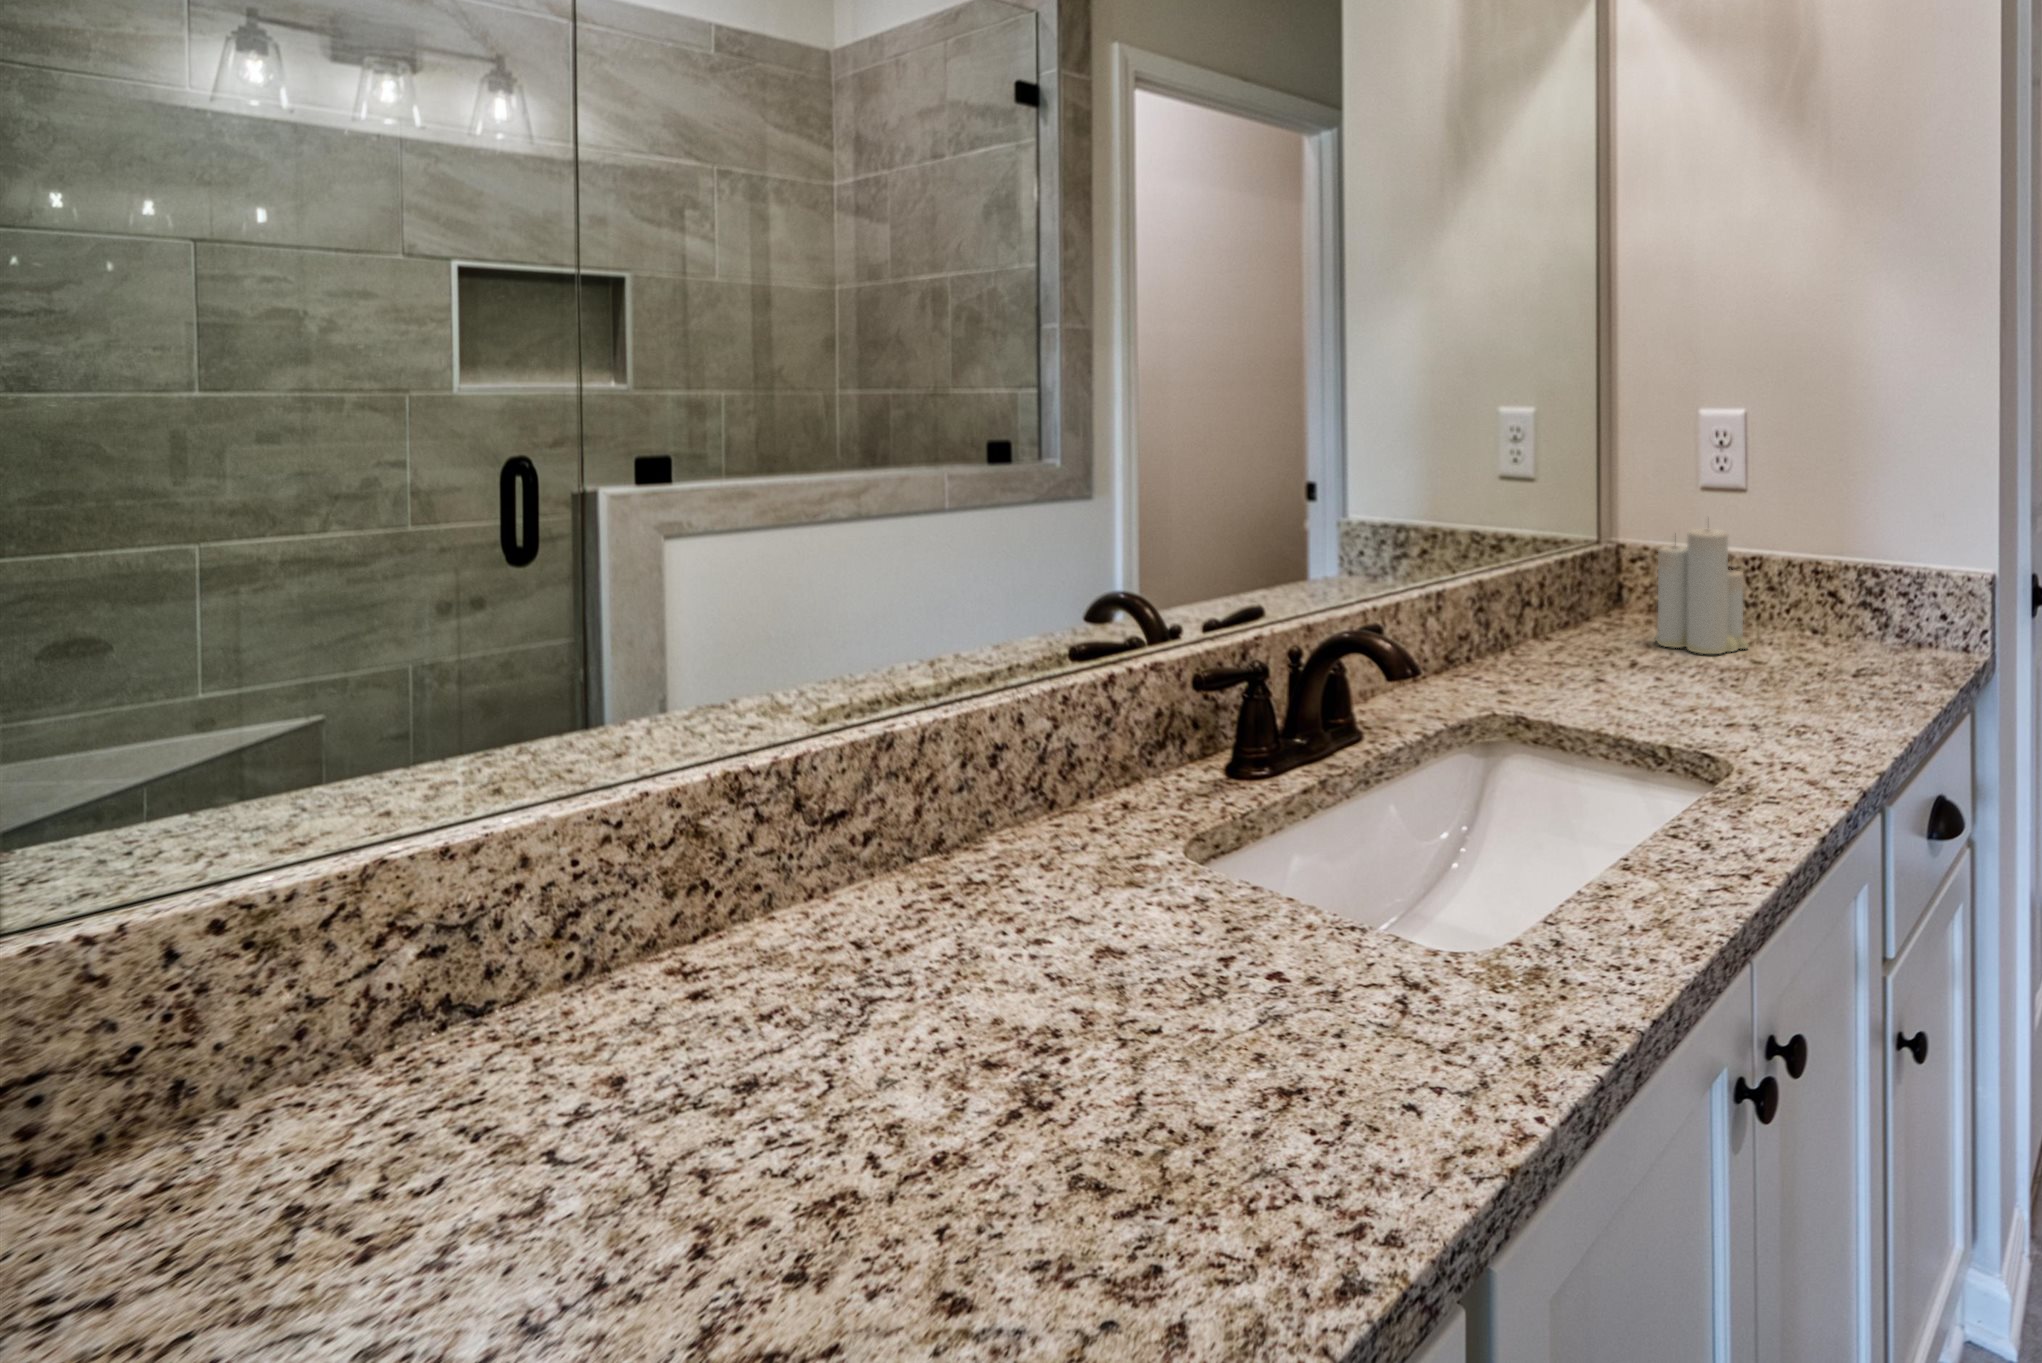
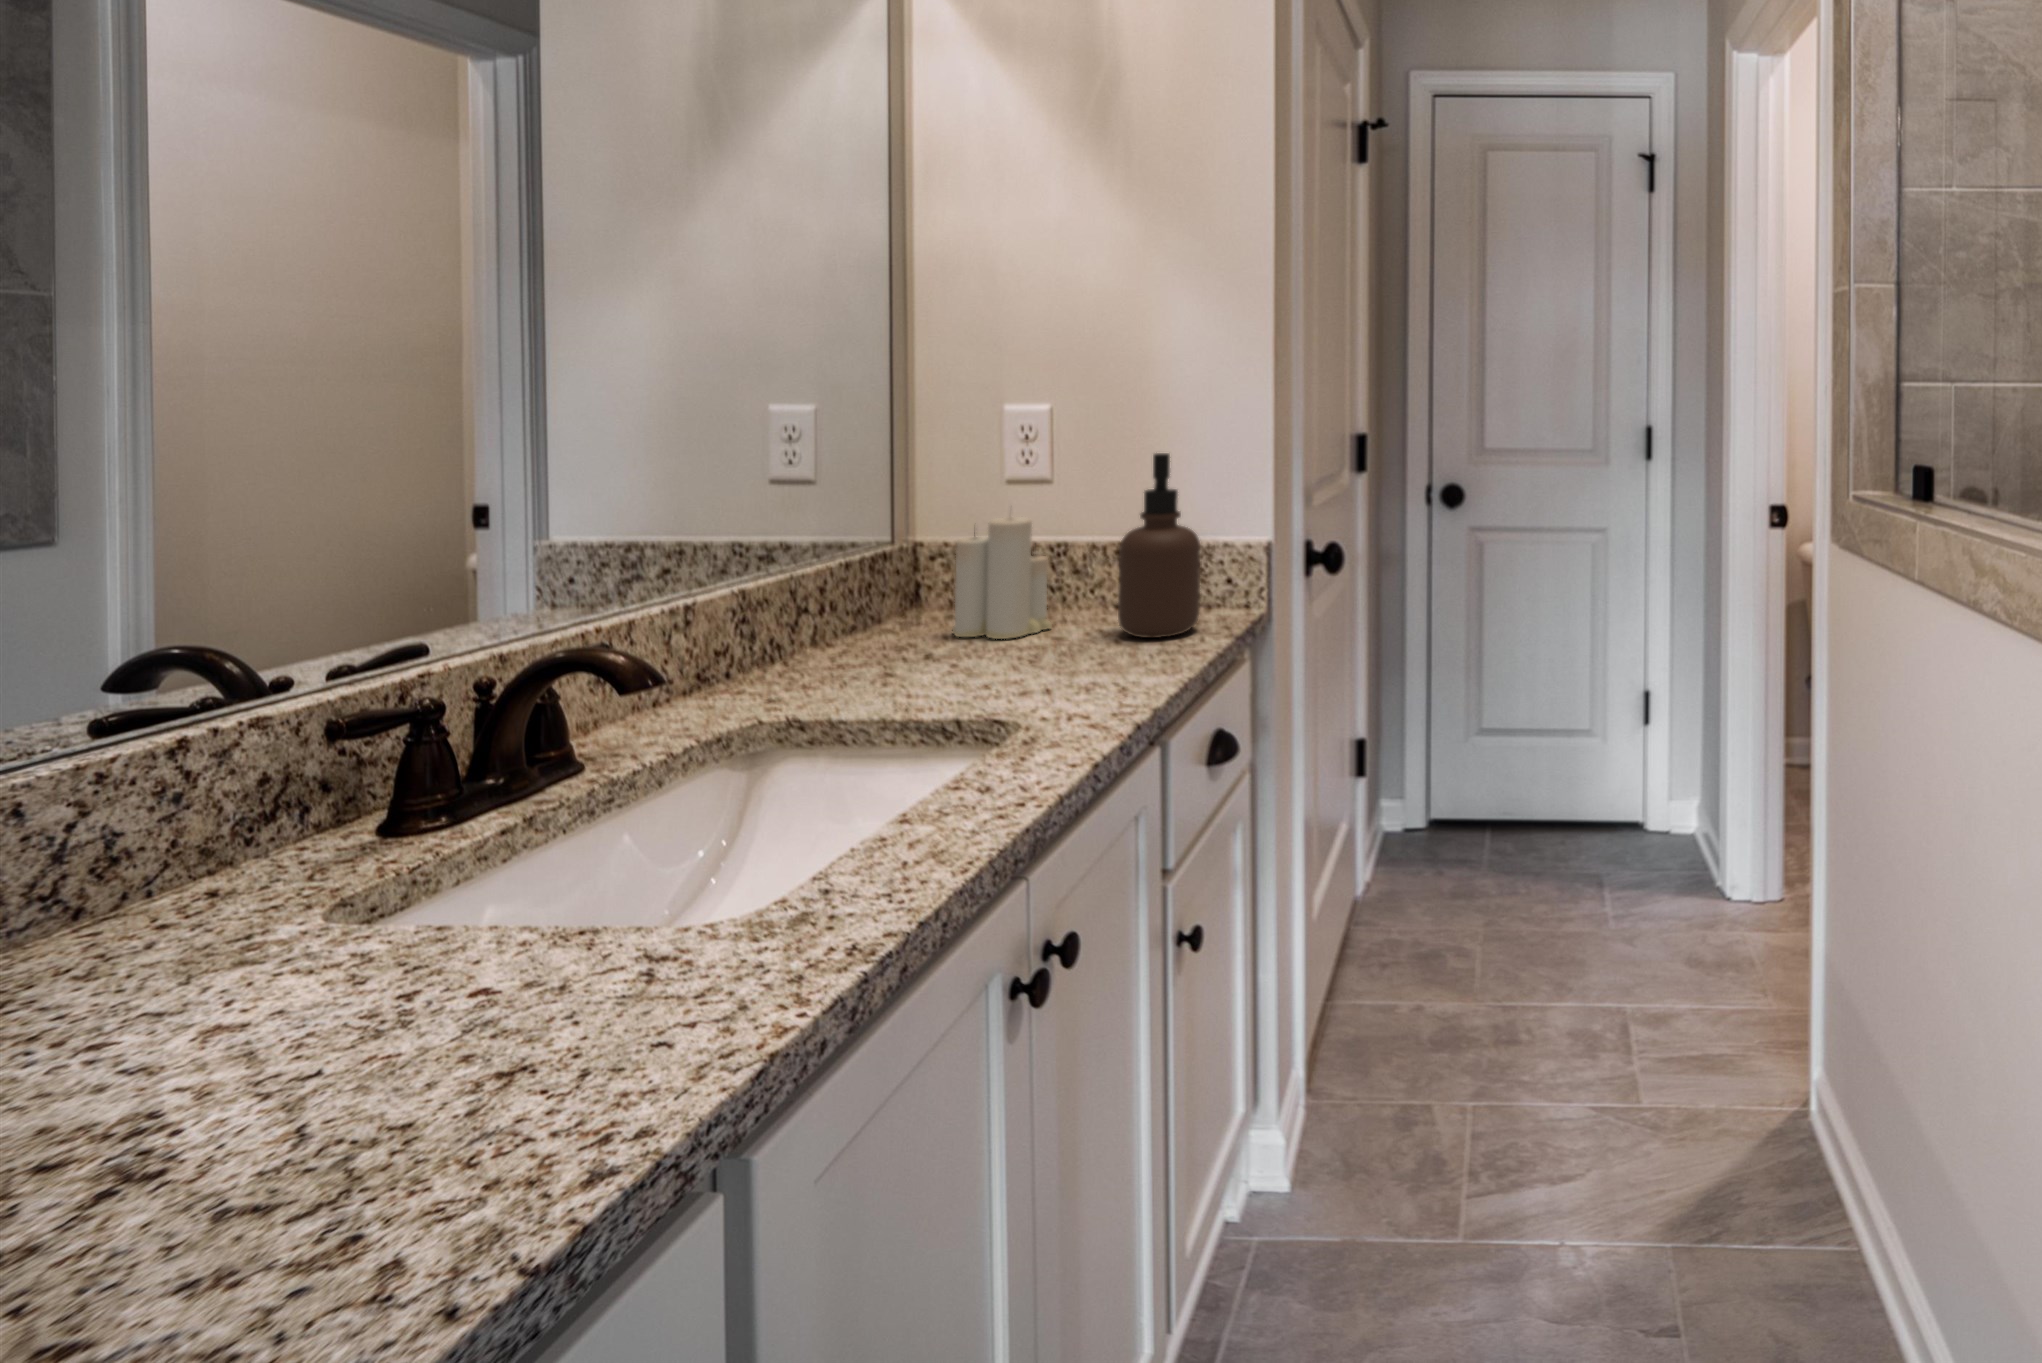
soap dispenser: none [1818,470,1907,676] -> present [1118,453,1200,638]

